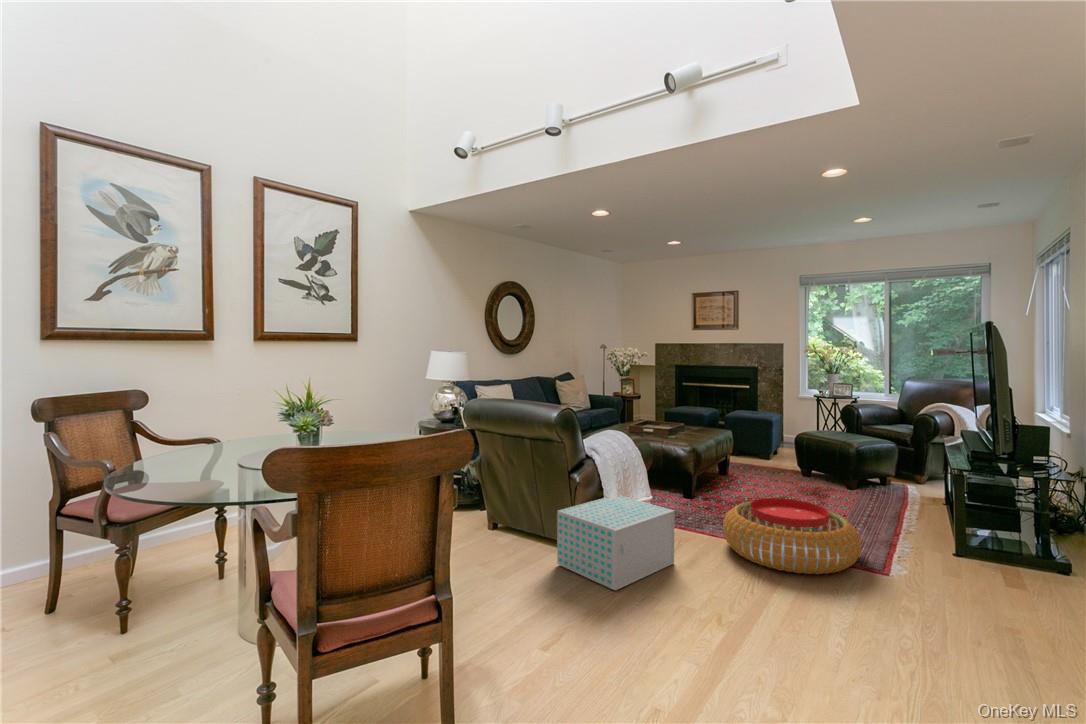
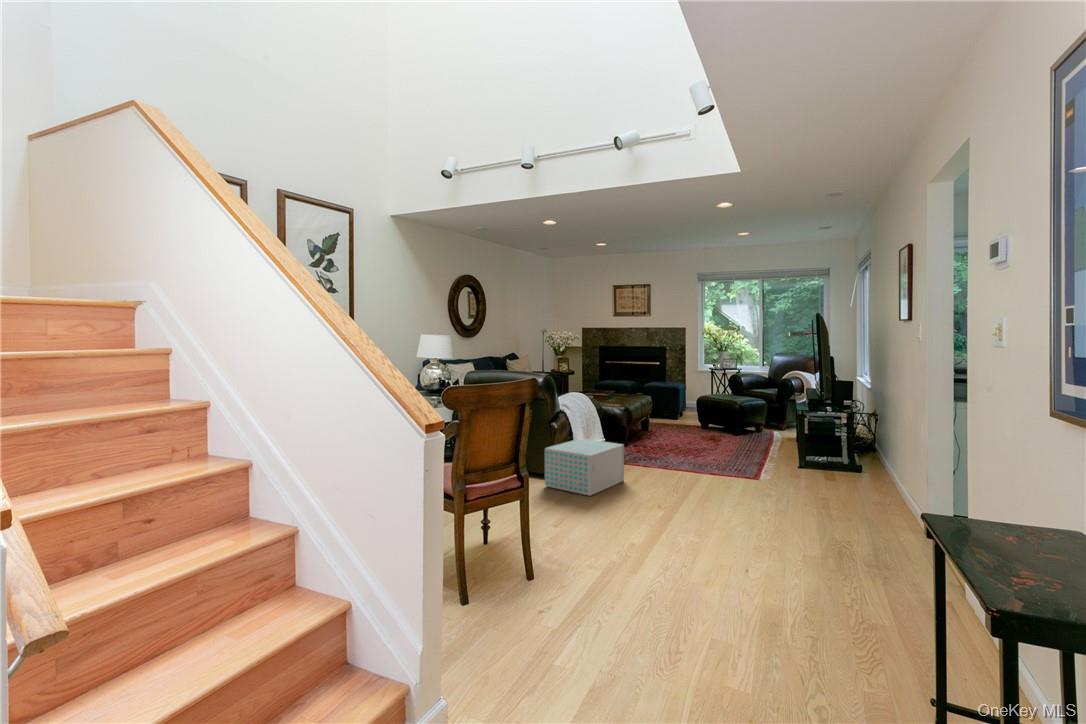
pouf: present [723,498,861,574] -> none [653,436,741,480]

